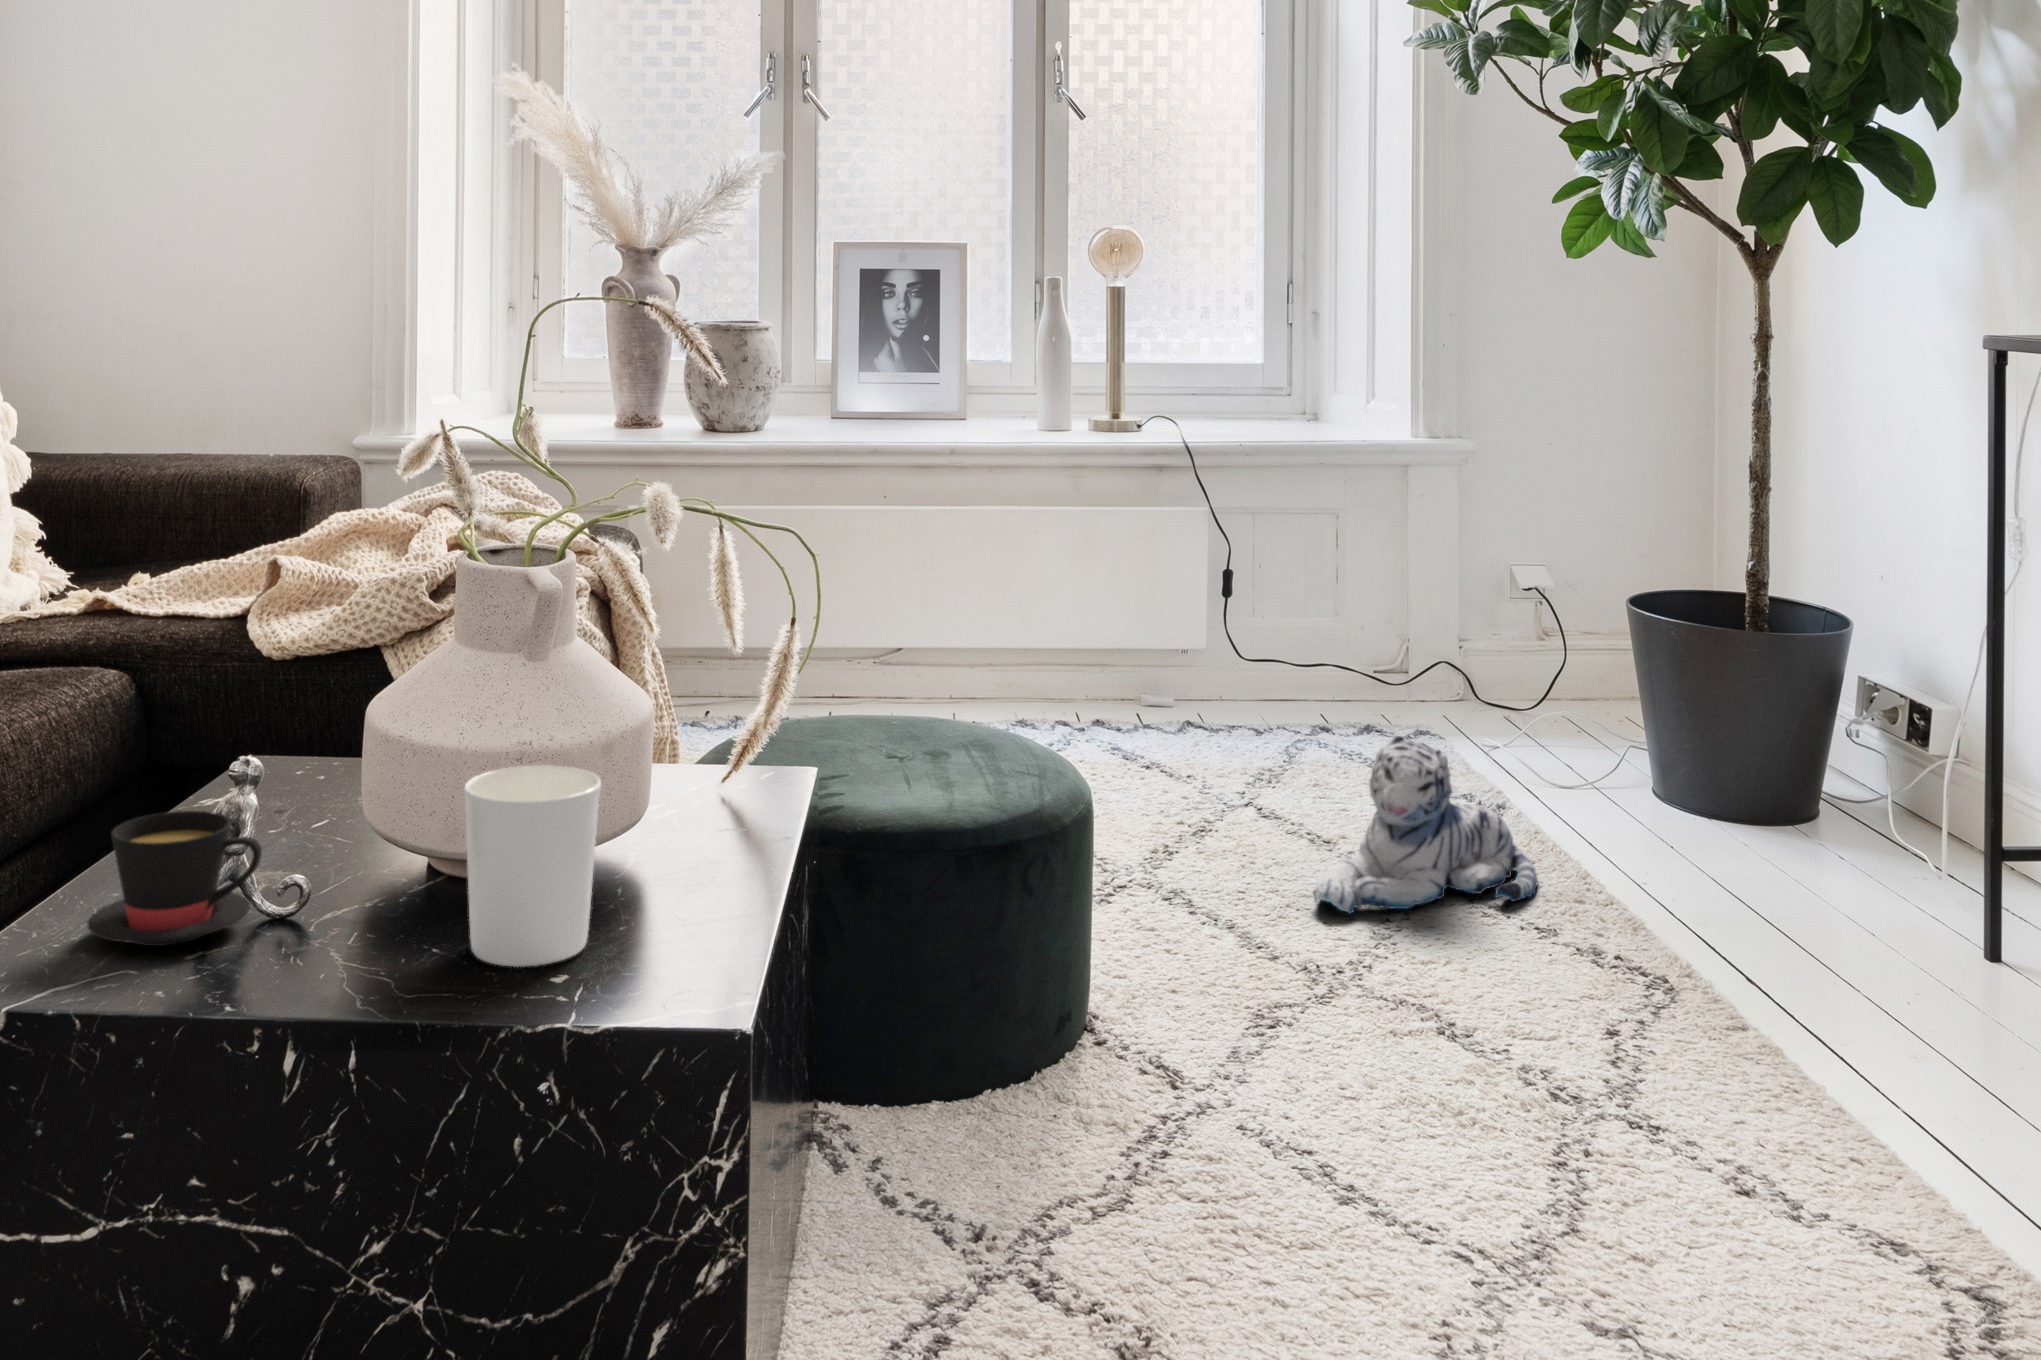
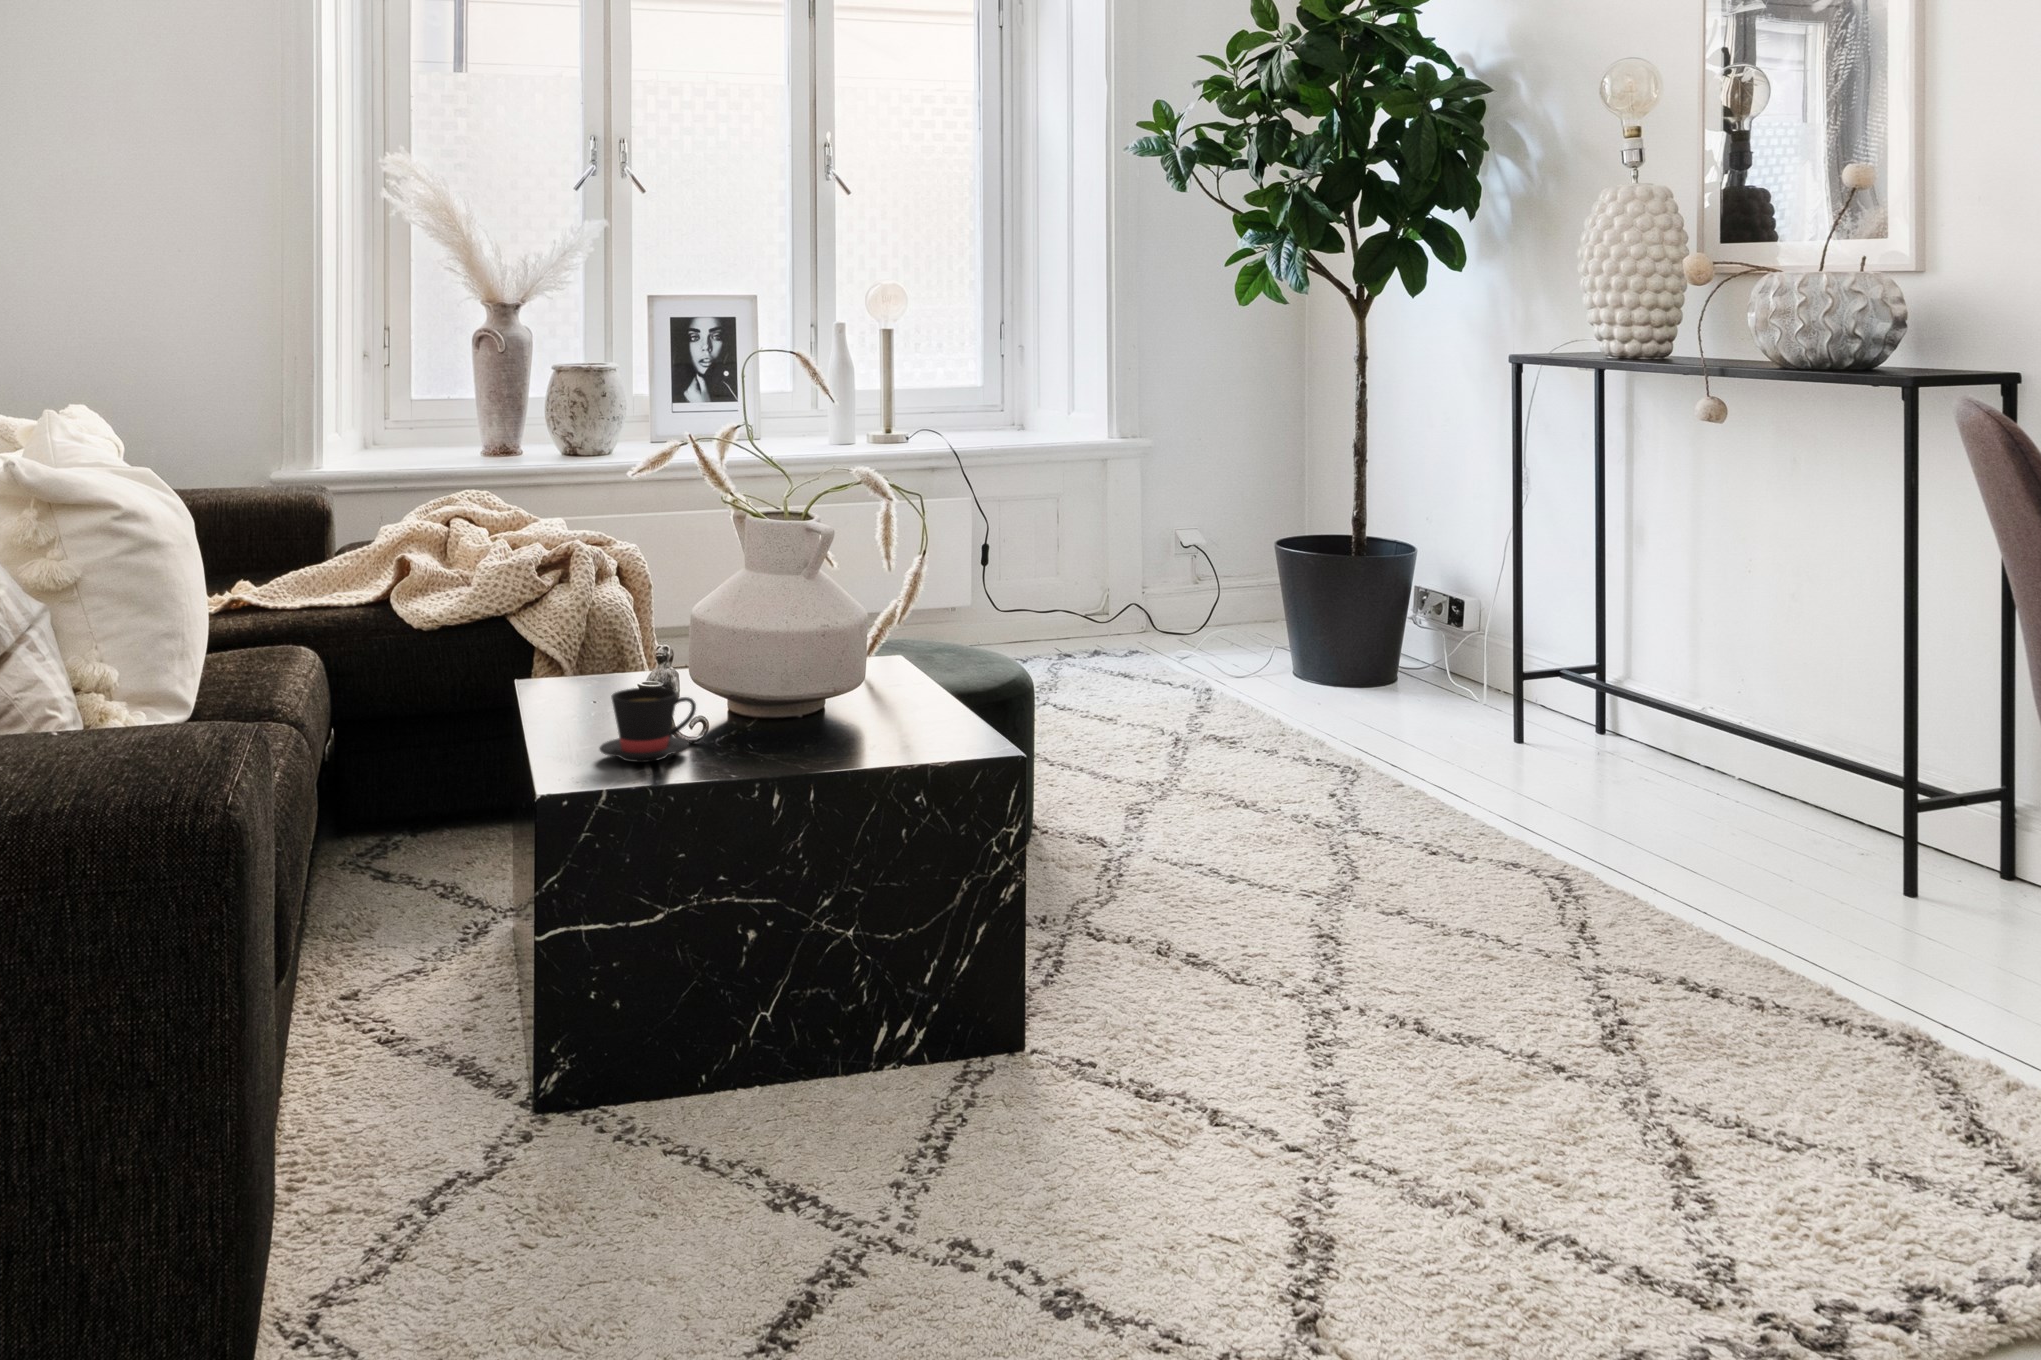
plush toy: present [1313,735,1538,914] -> none [1118,638,1252,758]
candle holder: present [464,765,601,967] -> none [822,642,898,750]

